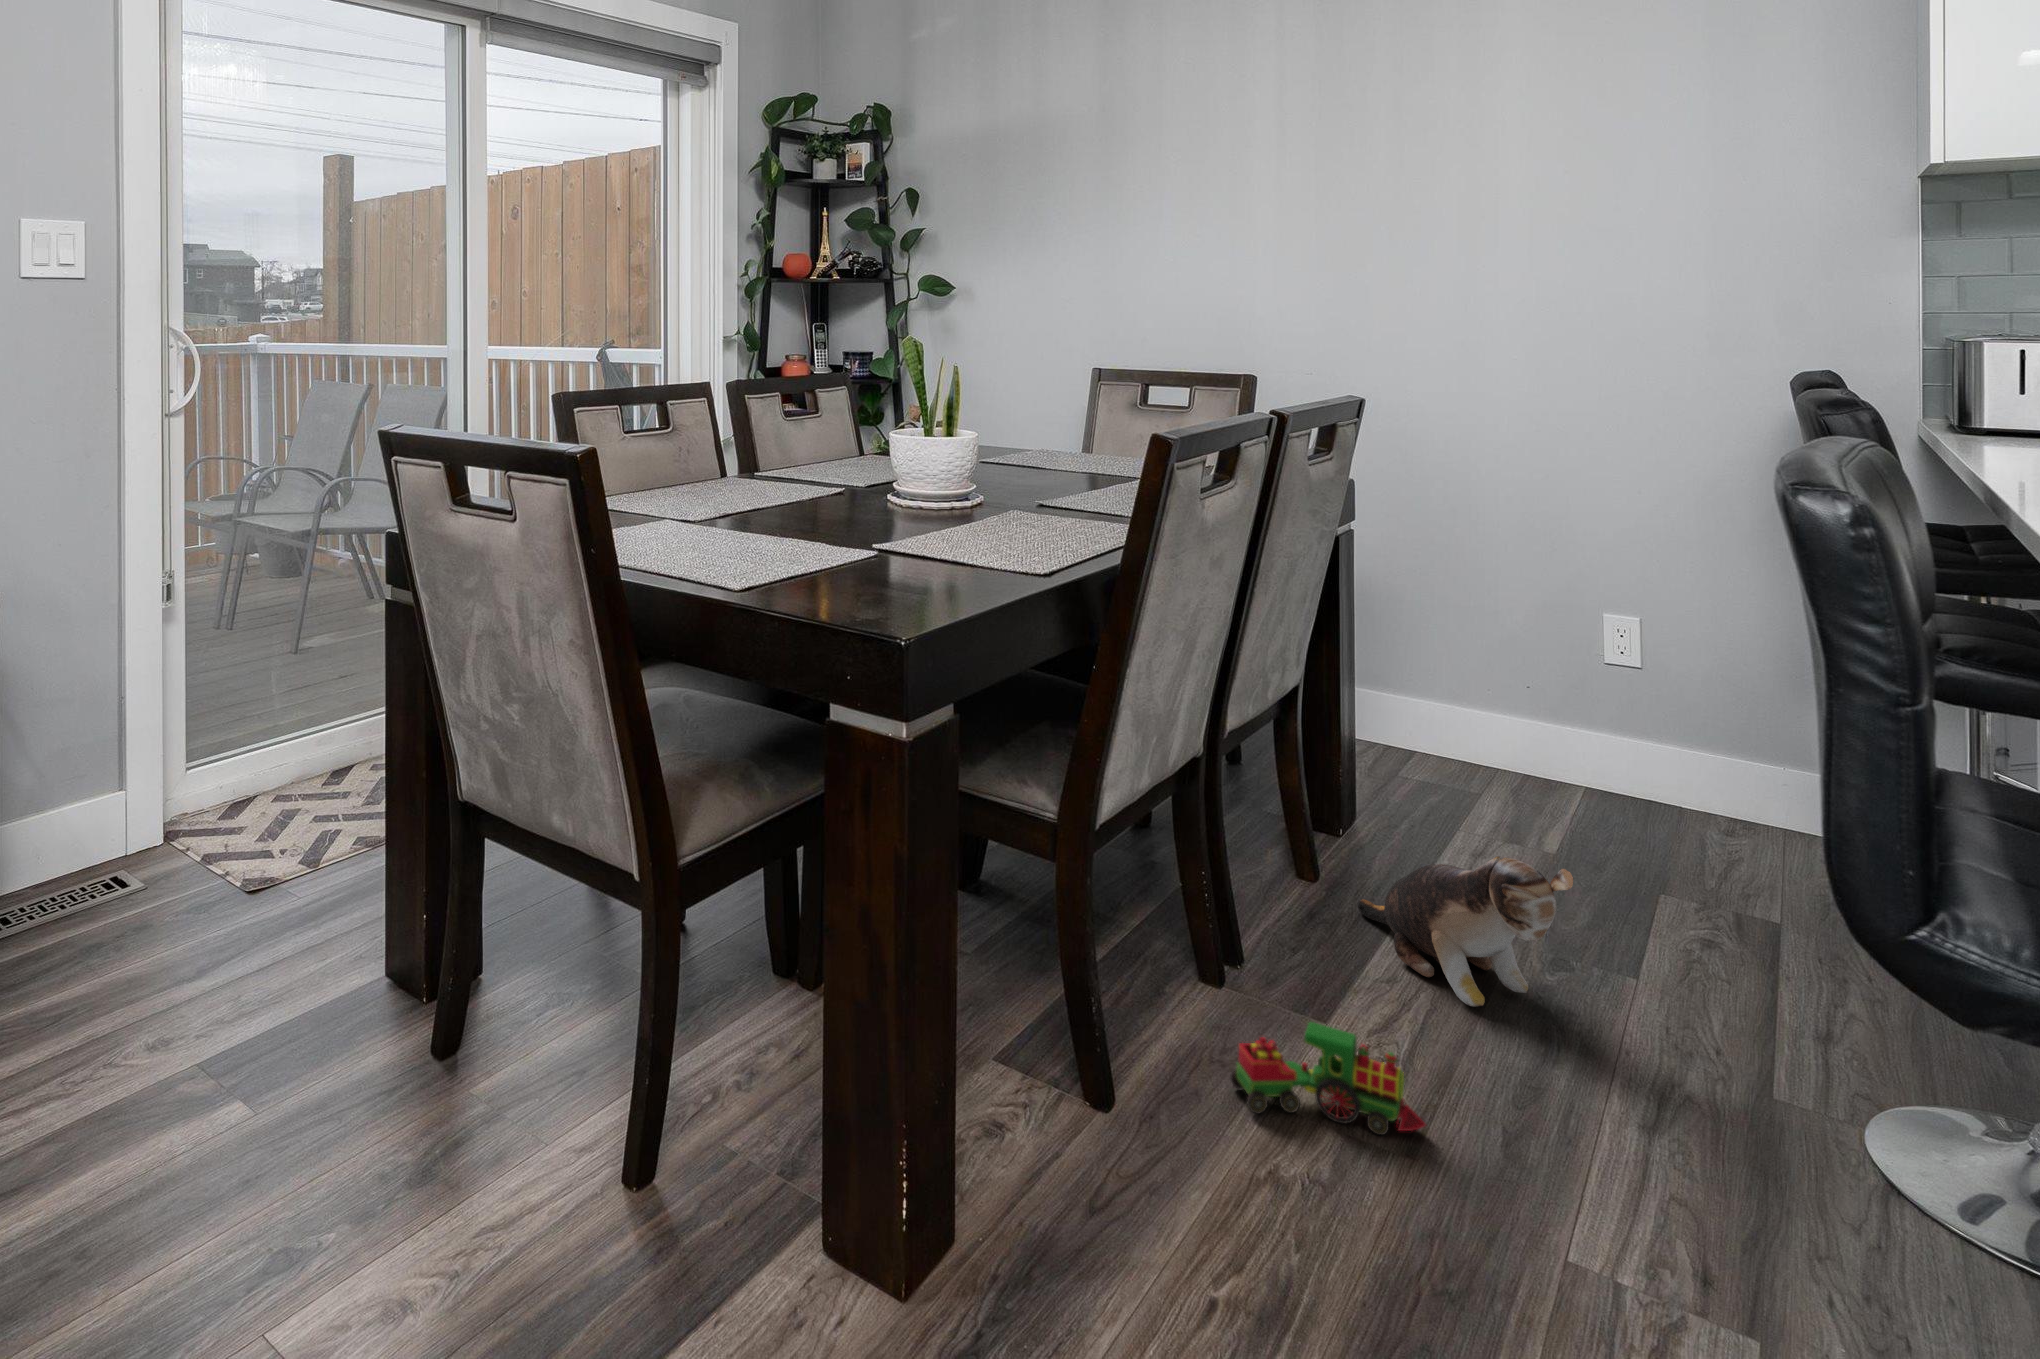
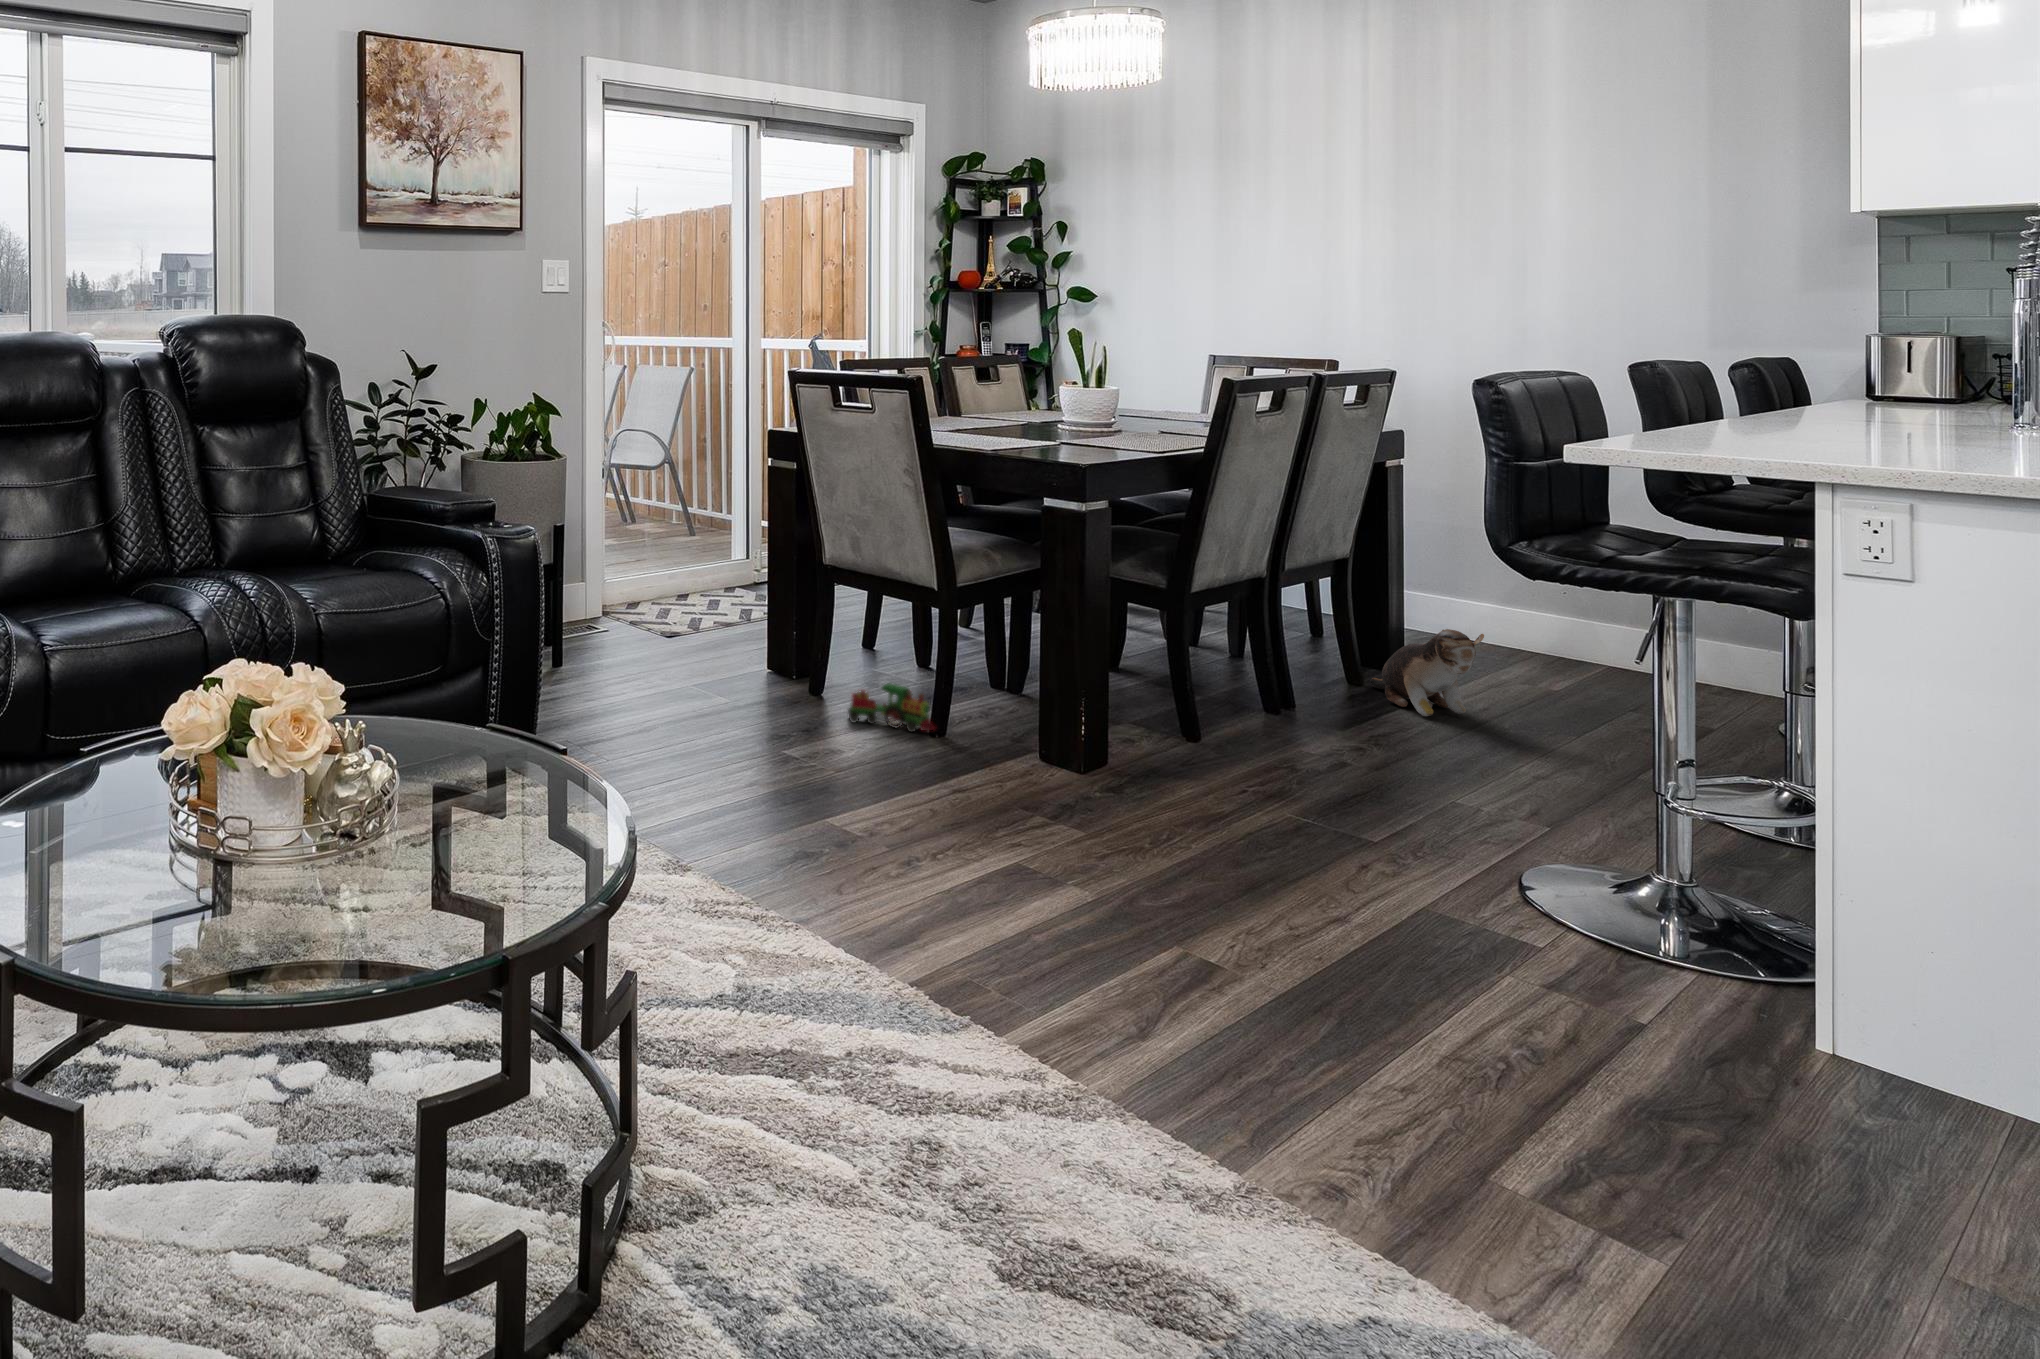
toy train: present [1230,1022,1426,1135] -> present [848,684,935,732]

